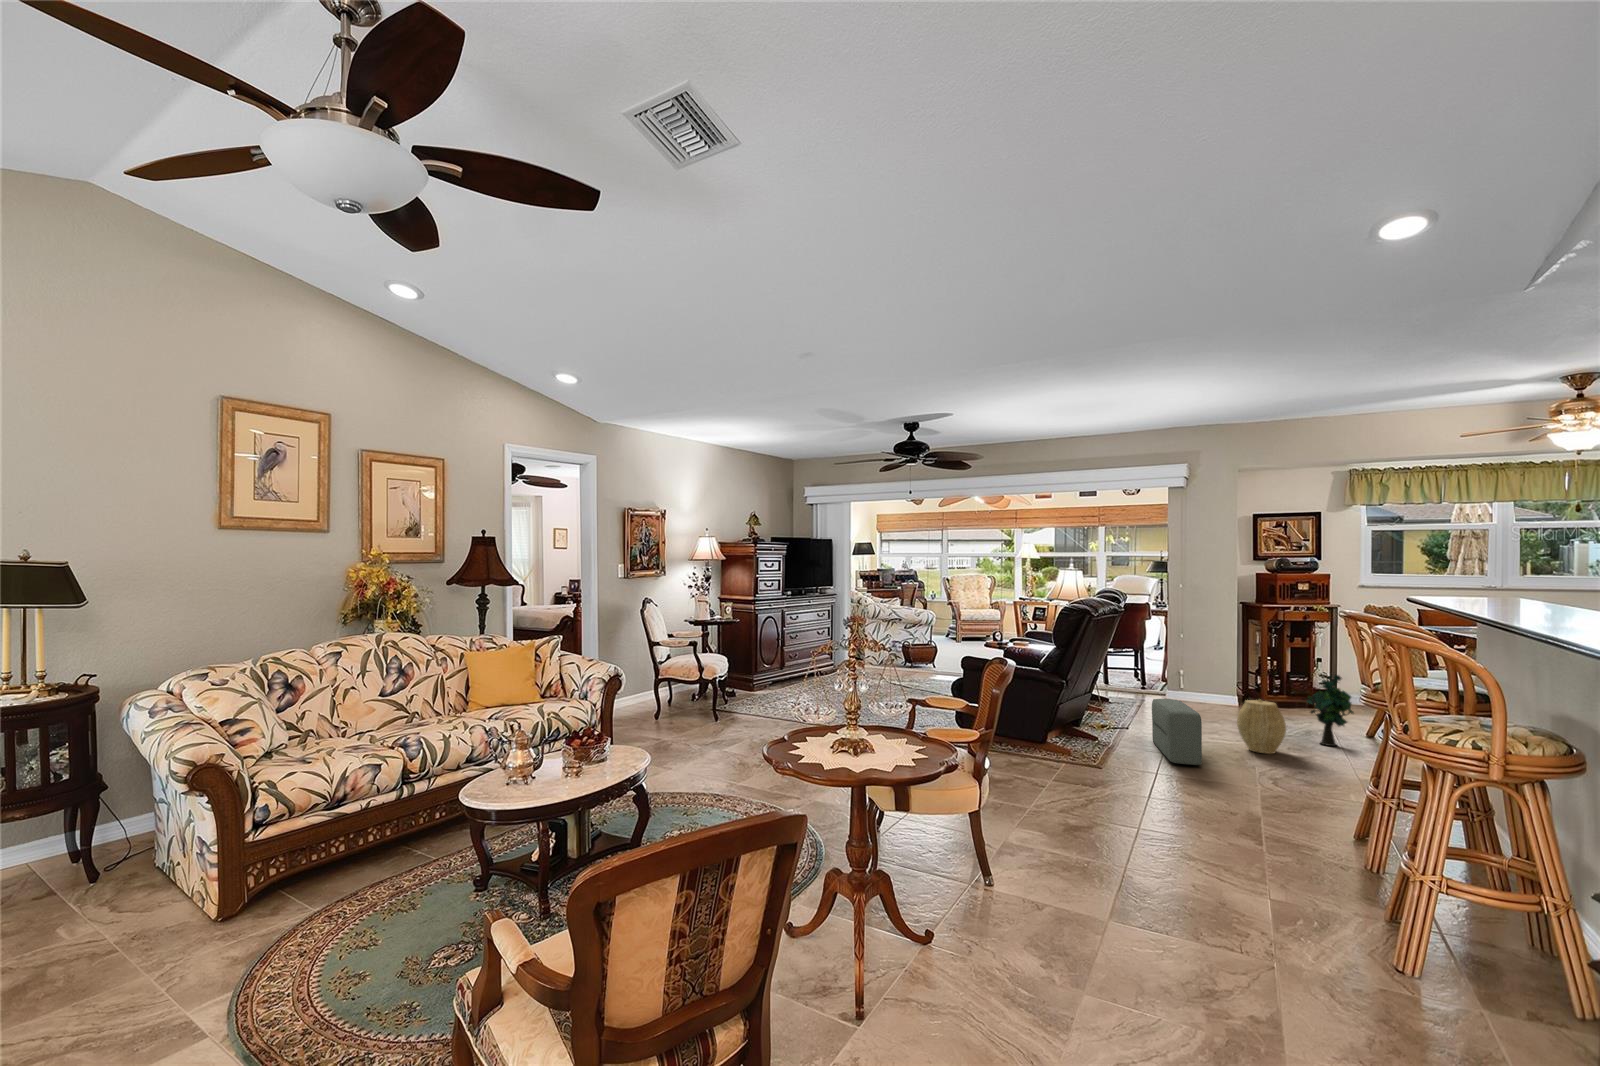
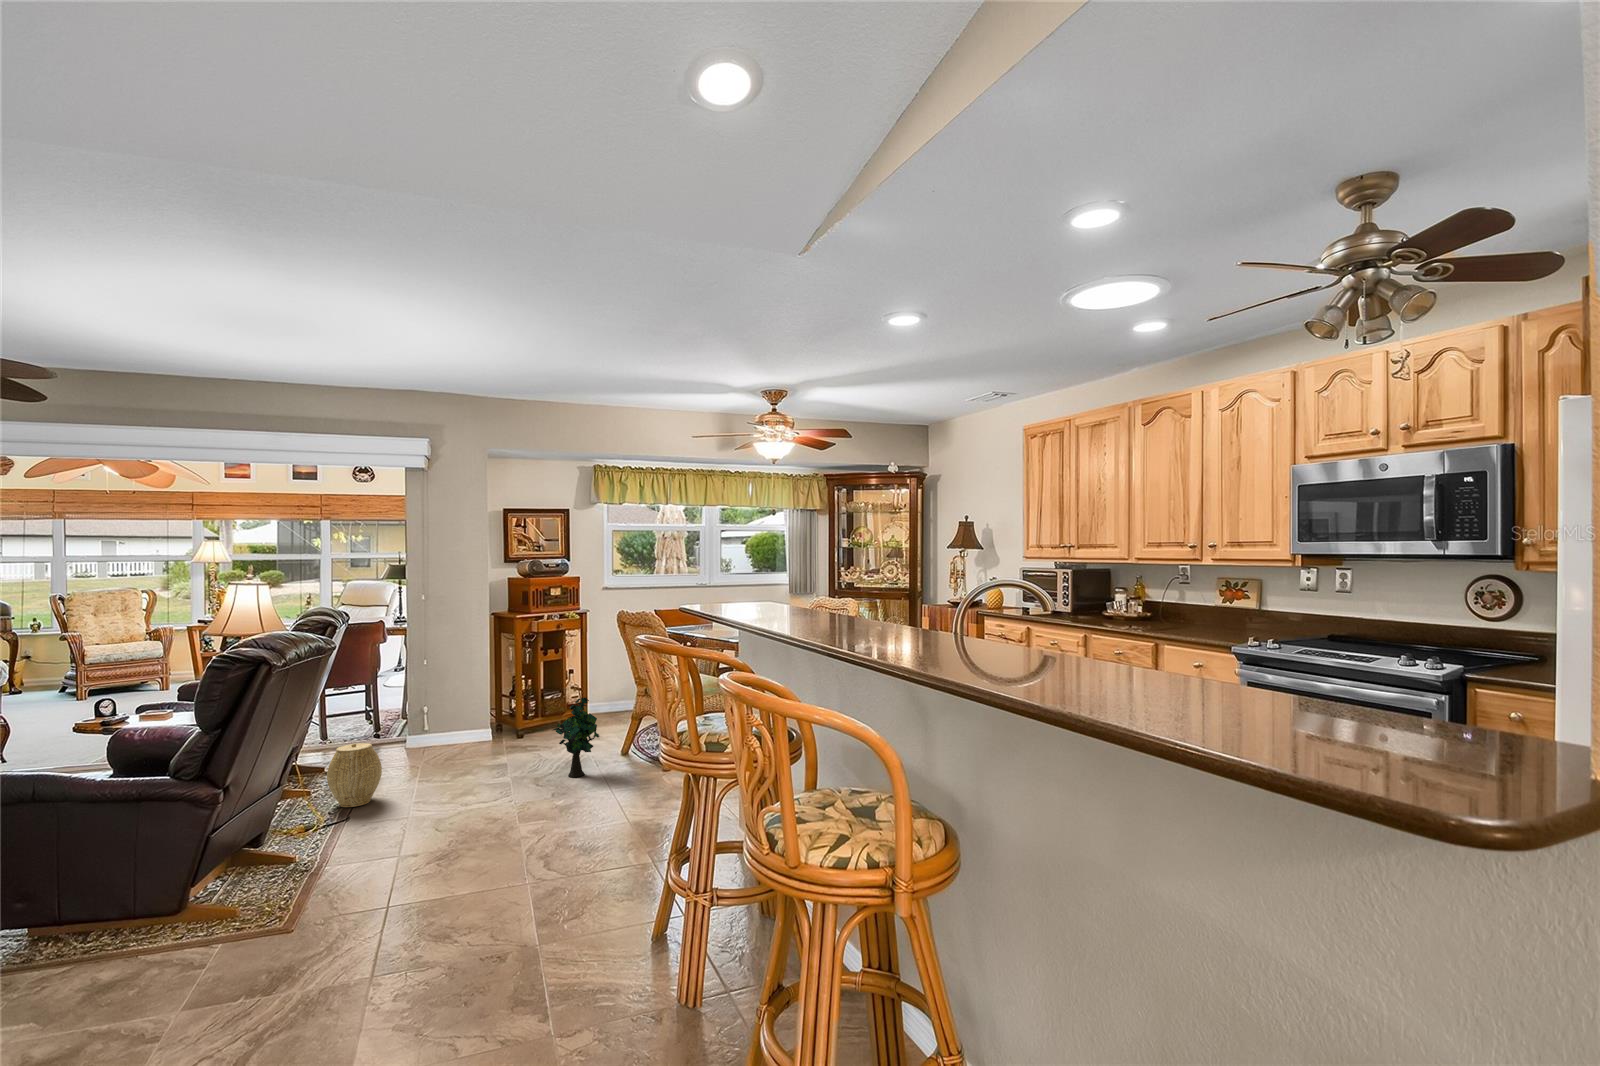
pouf: present [1152,699,1202,765] -> none [378,769,439,867]
woven basket: present [1237,700,1286,754] -> present [327,743,382,807]

